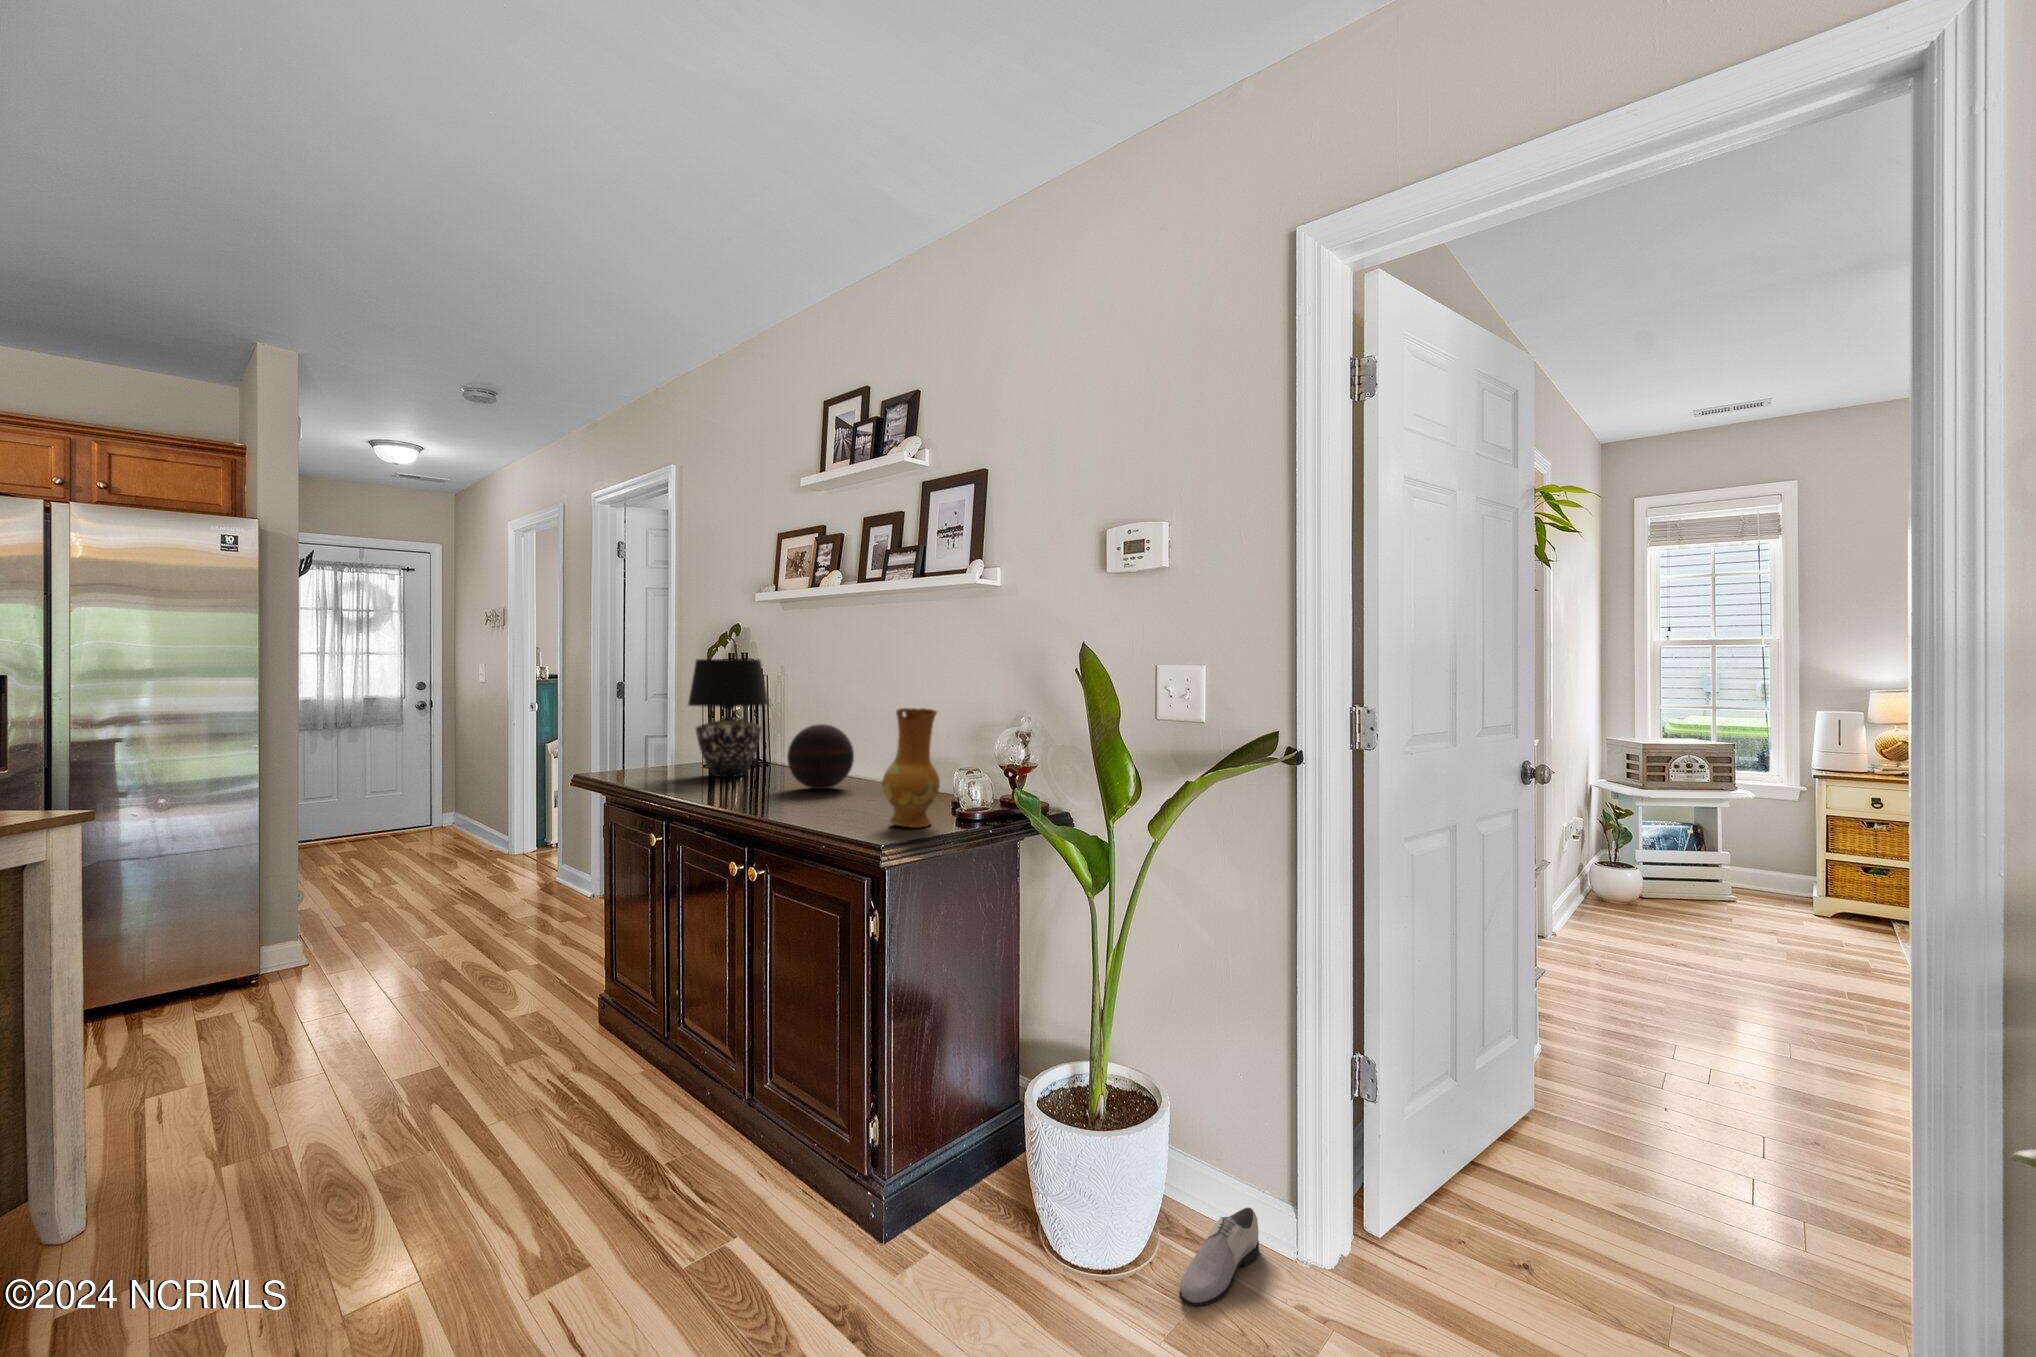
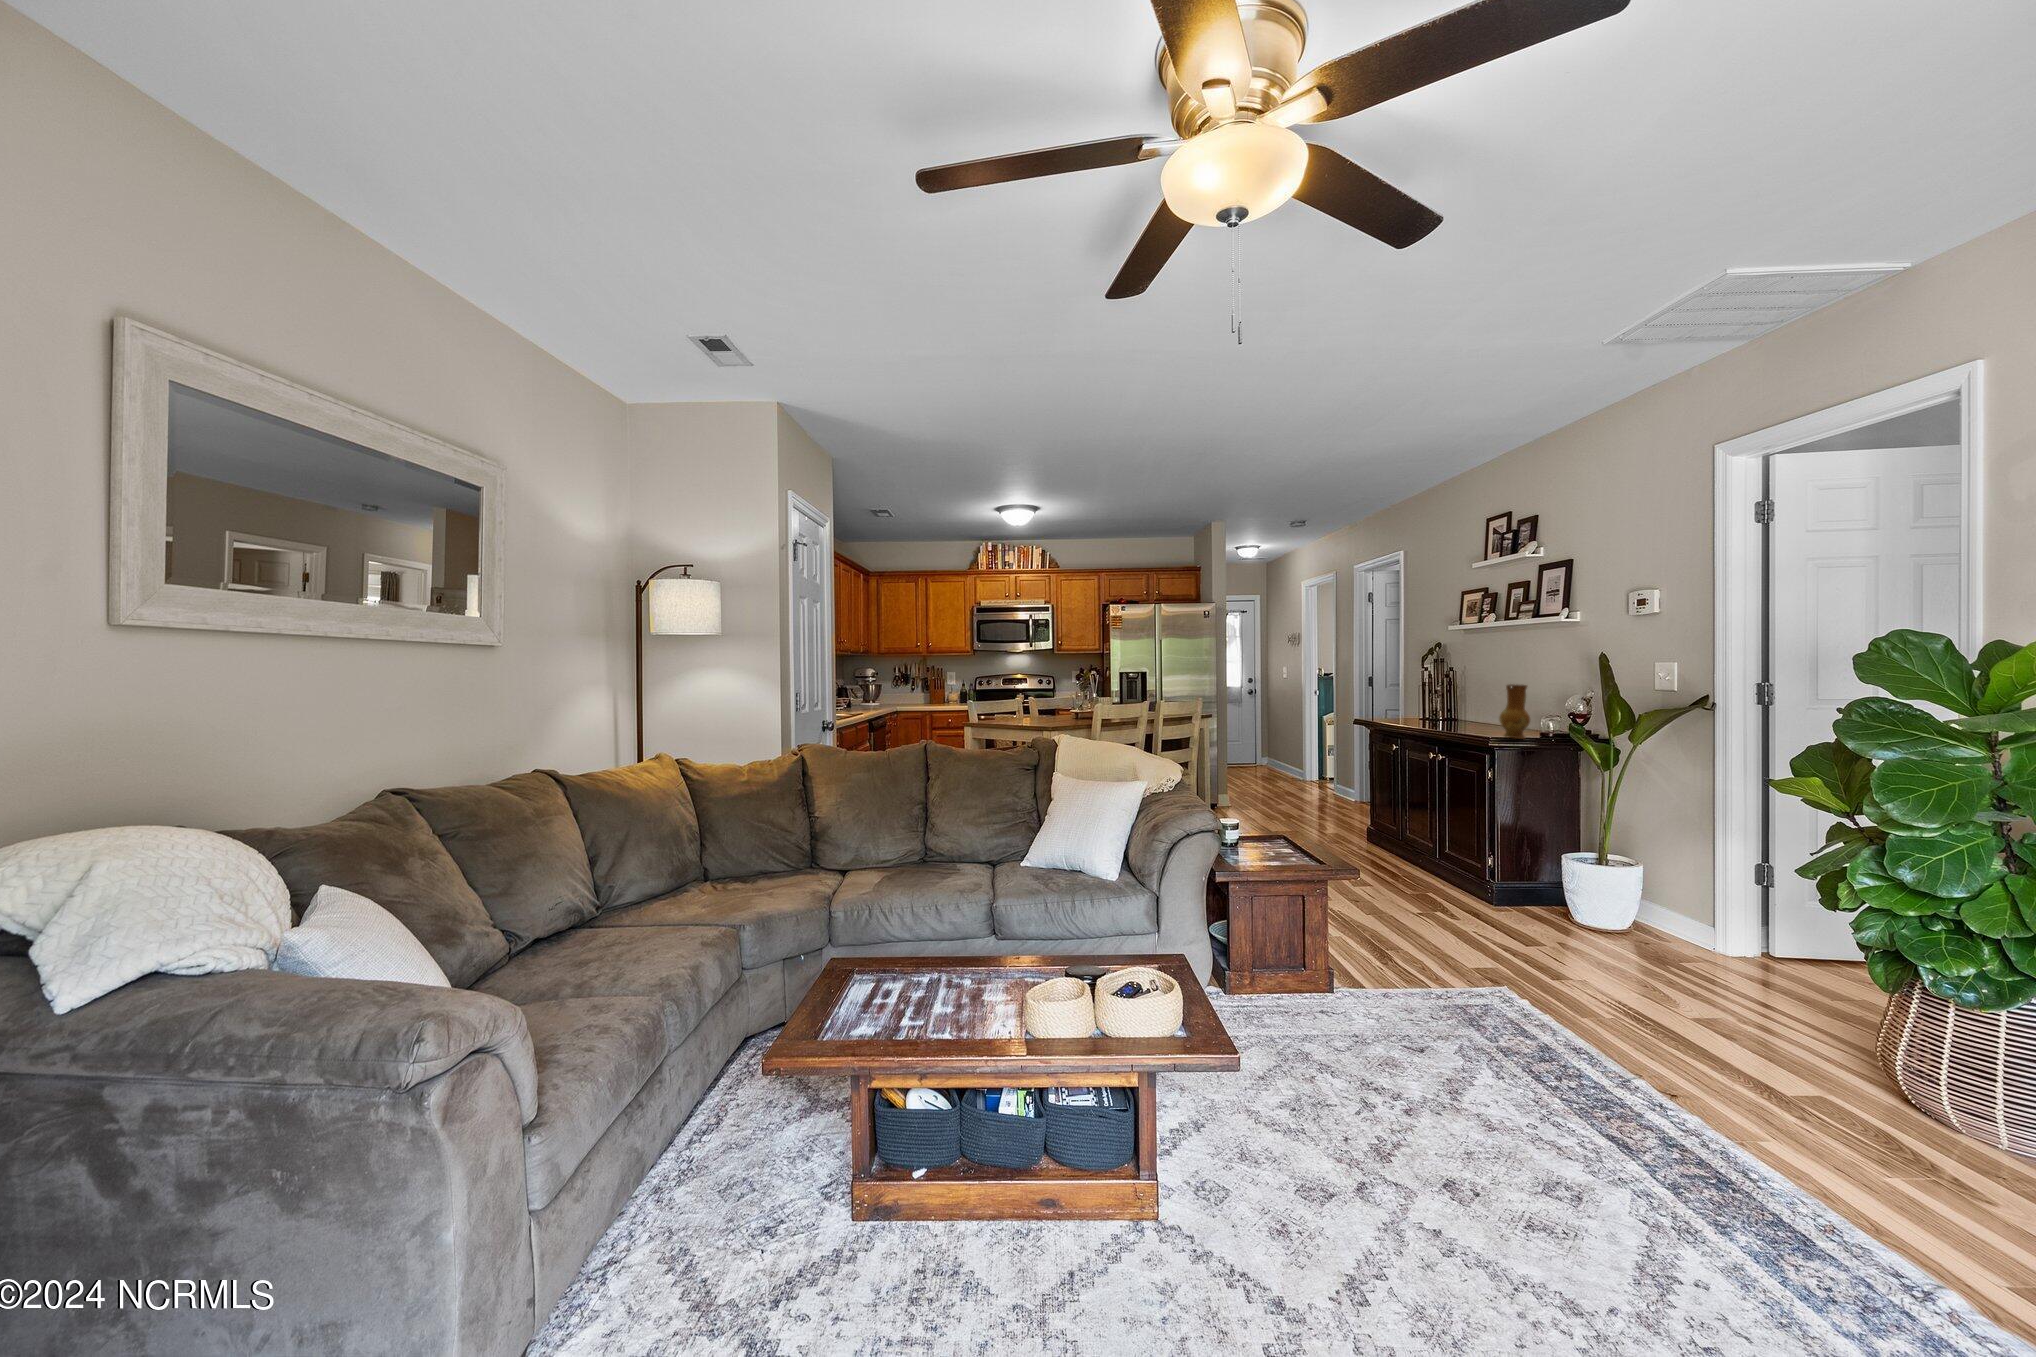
table lamp: present [688,659,768,777] -> none [1409,662,1455,723]
decorative orb: present [787,724,854,789] -> none [1461,695,1499,728]
shoe: present [1179,1208,1259,1307] -> none [1635,927,1701,953]

